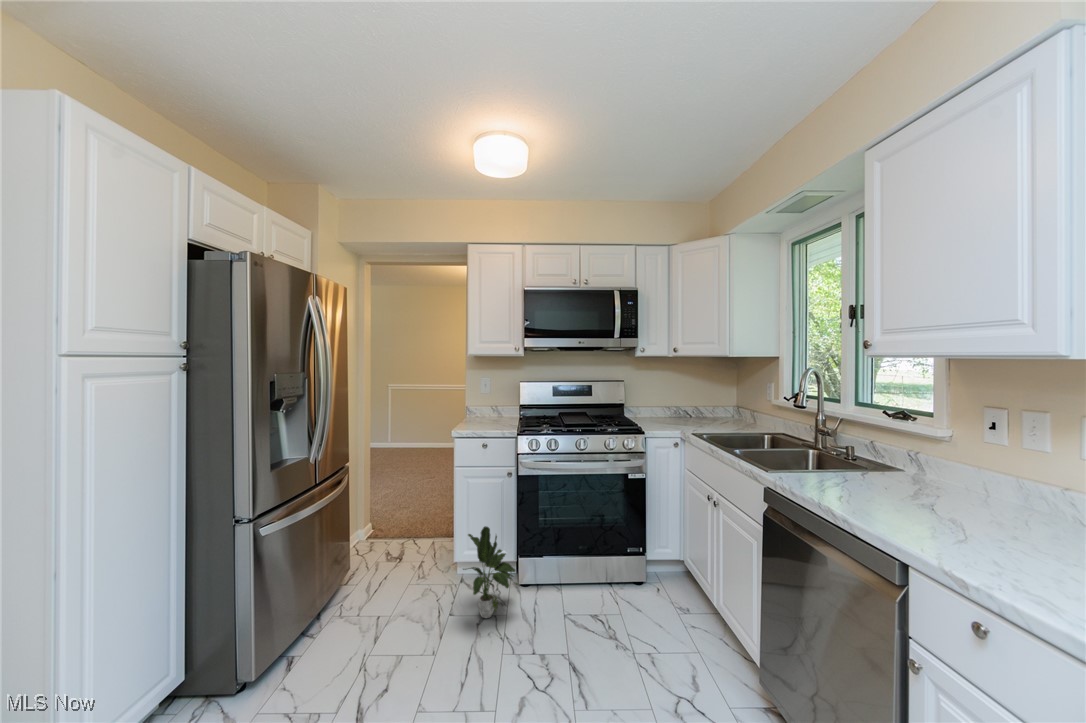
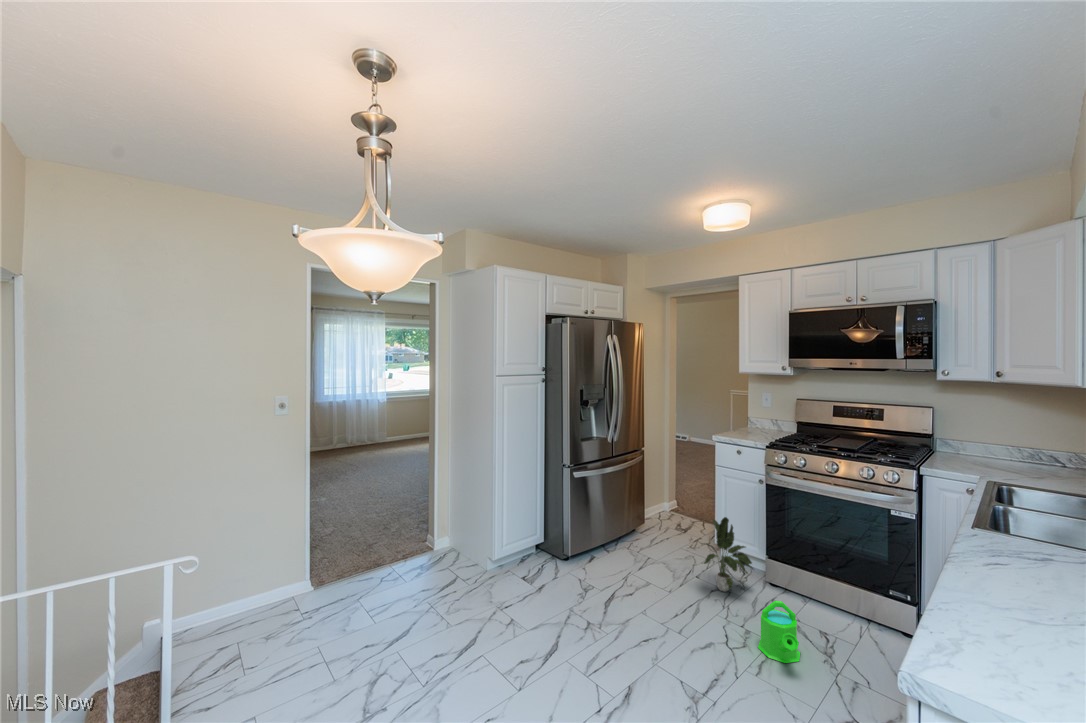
watering can: none [558,603,617,677] -> present [758,601,800,663]

